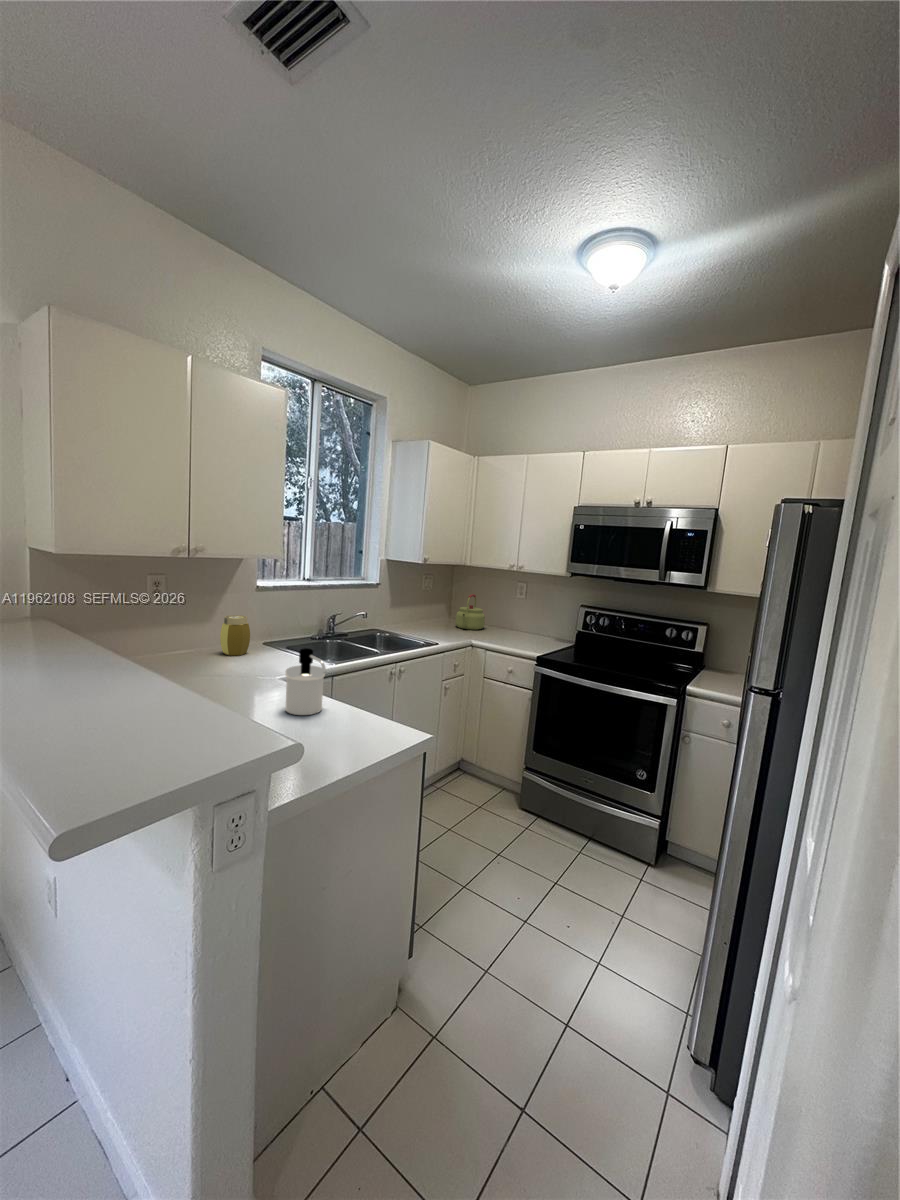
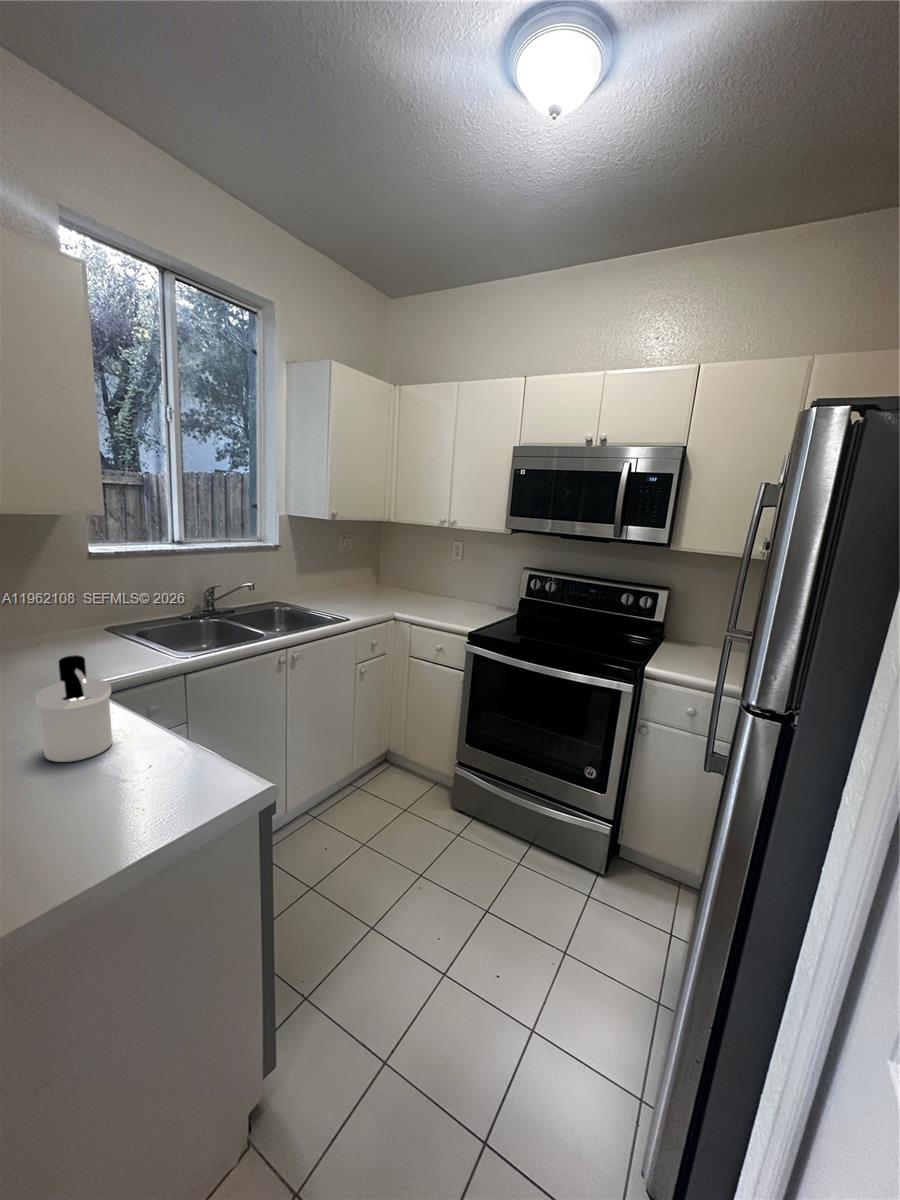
kettle: present [456,594,485,630] -> none [381,556,415,598]
jar: present [220,615,250,656] -> none [31,593,78,649]

